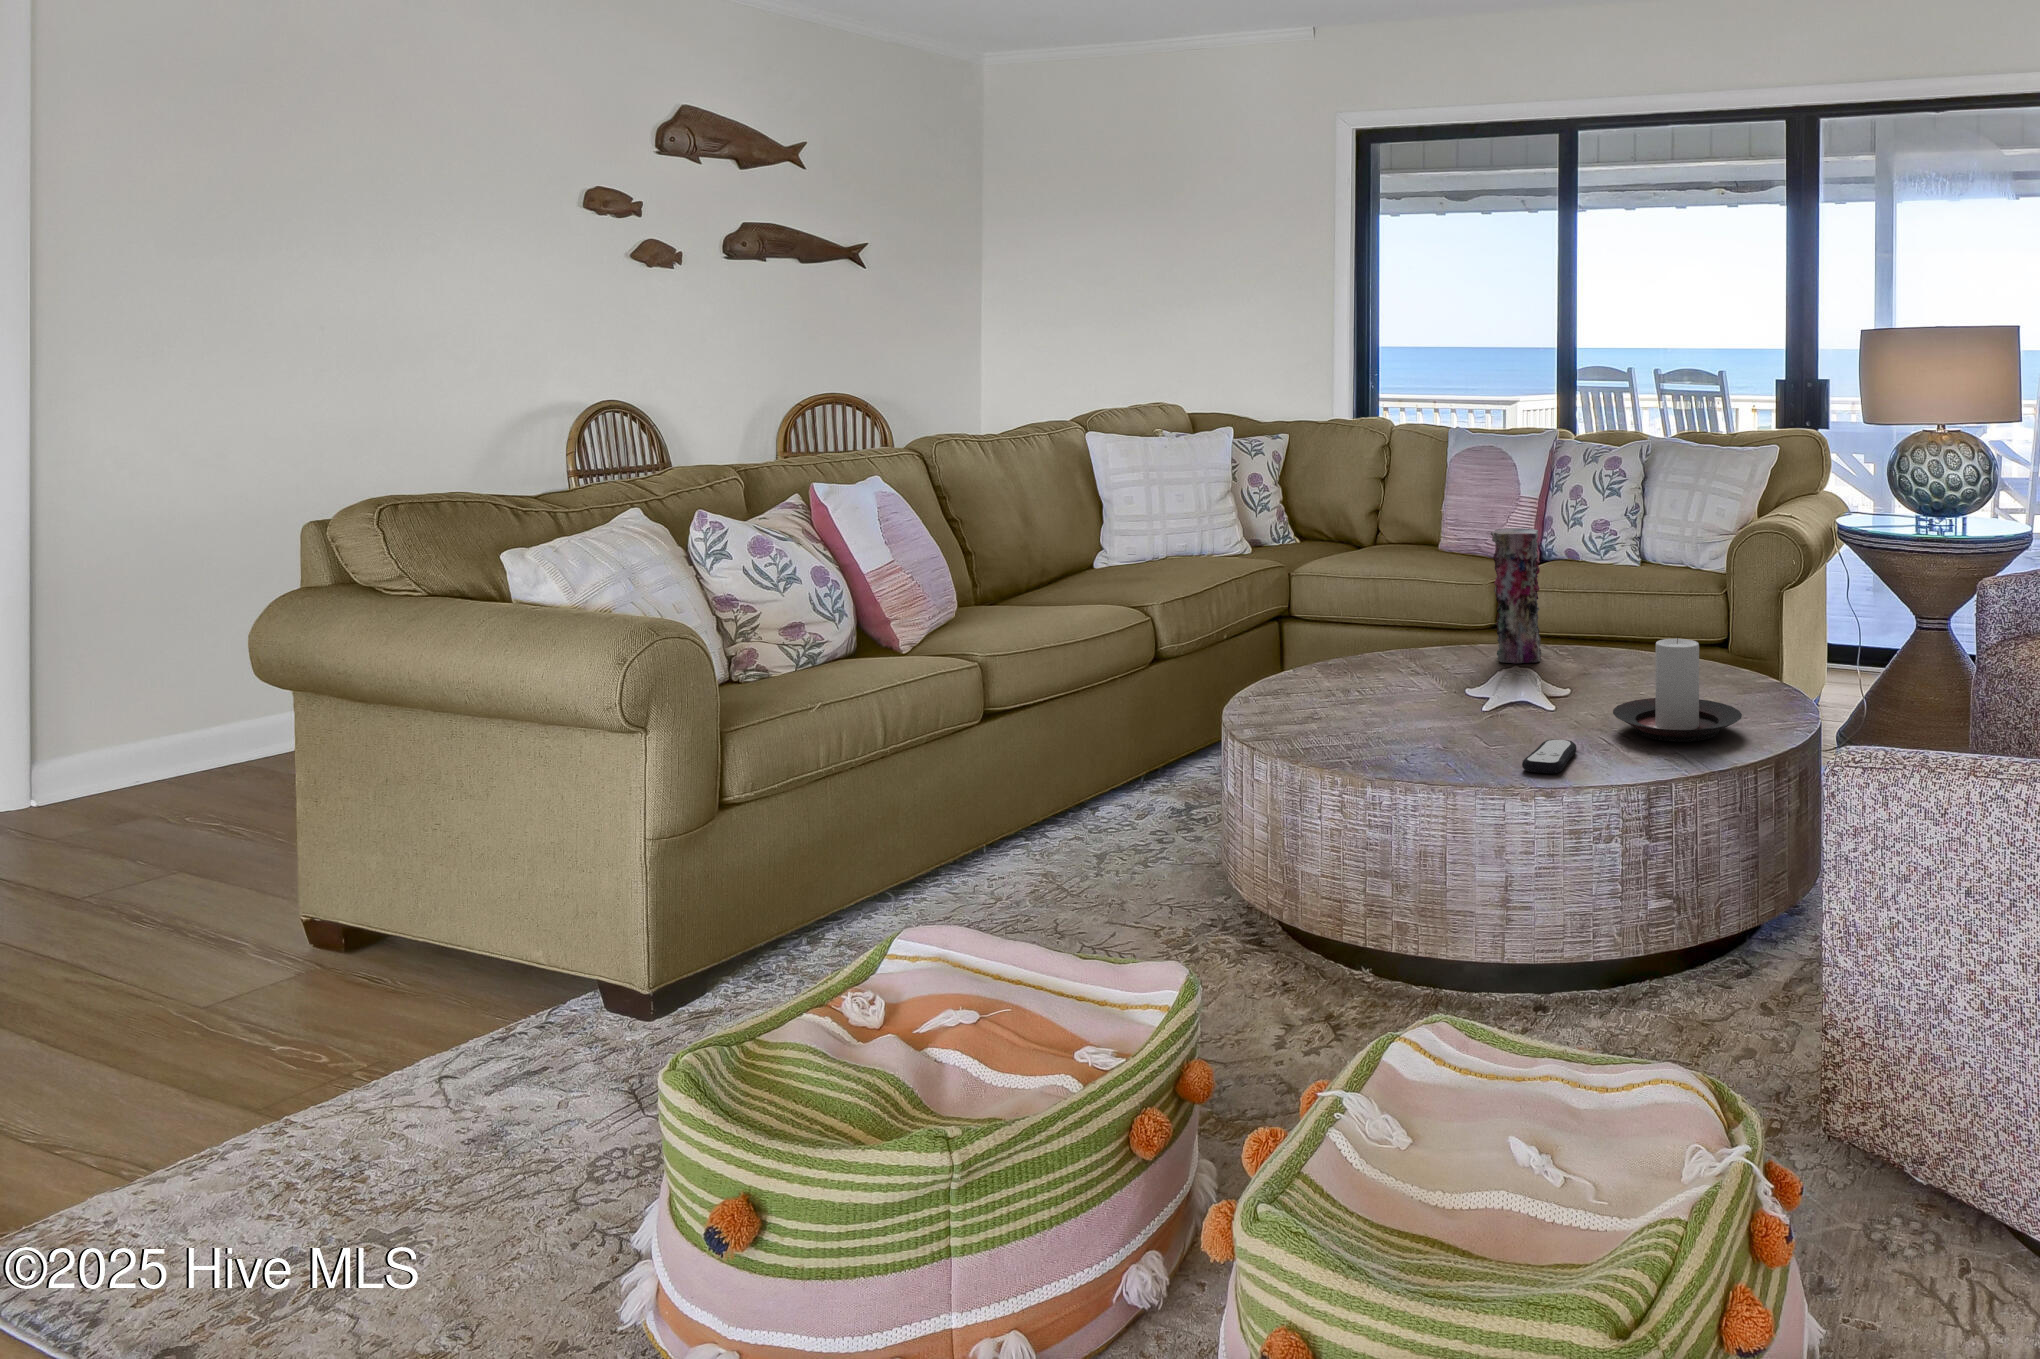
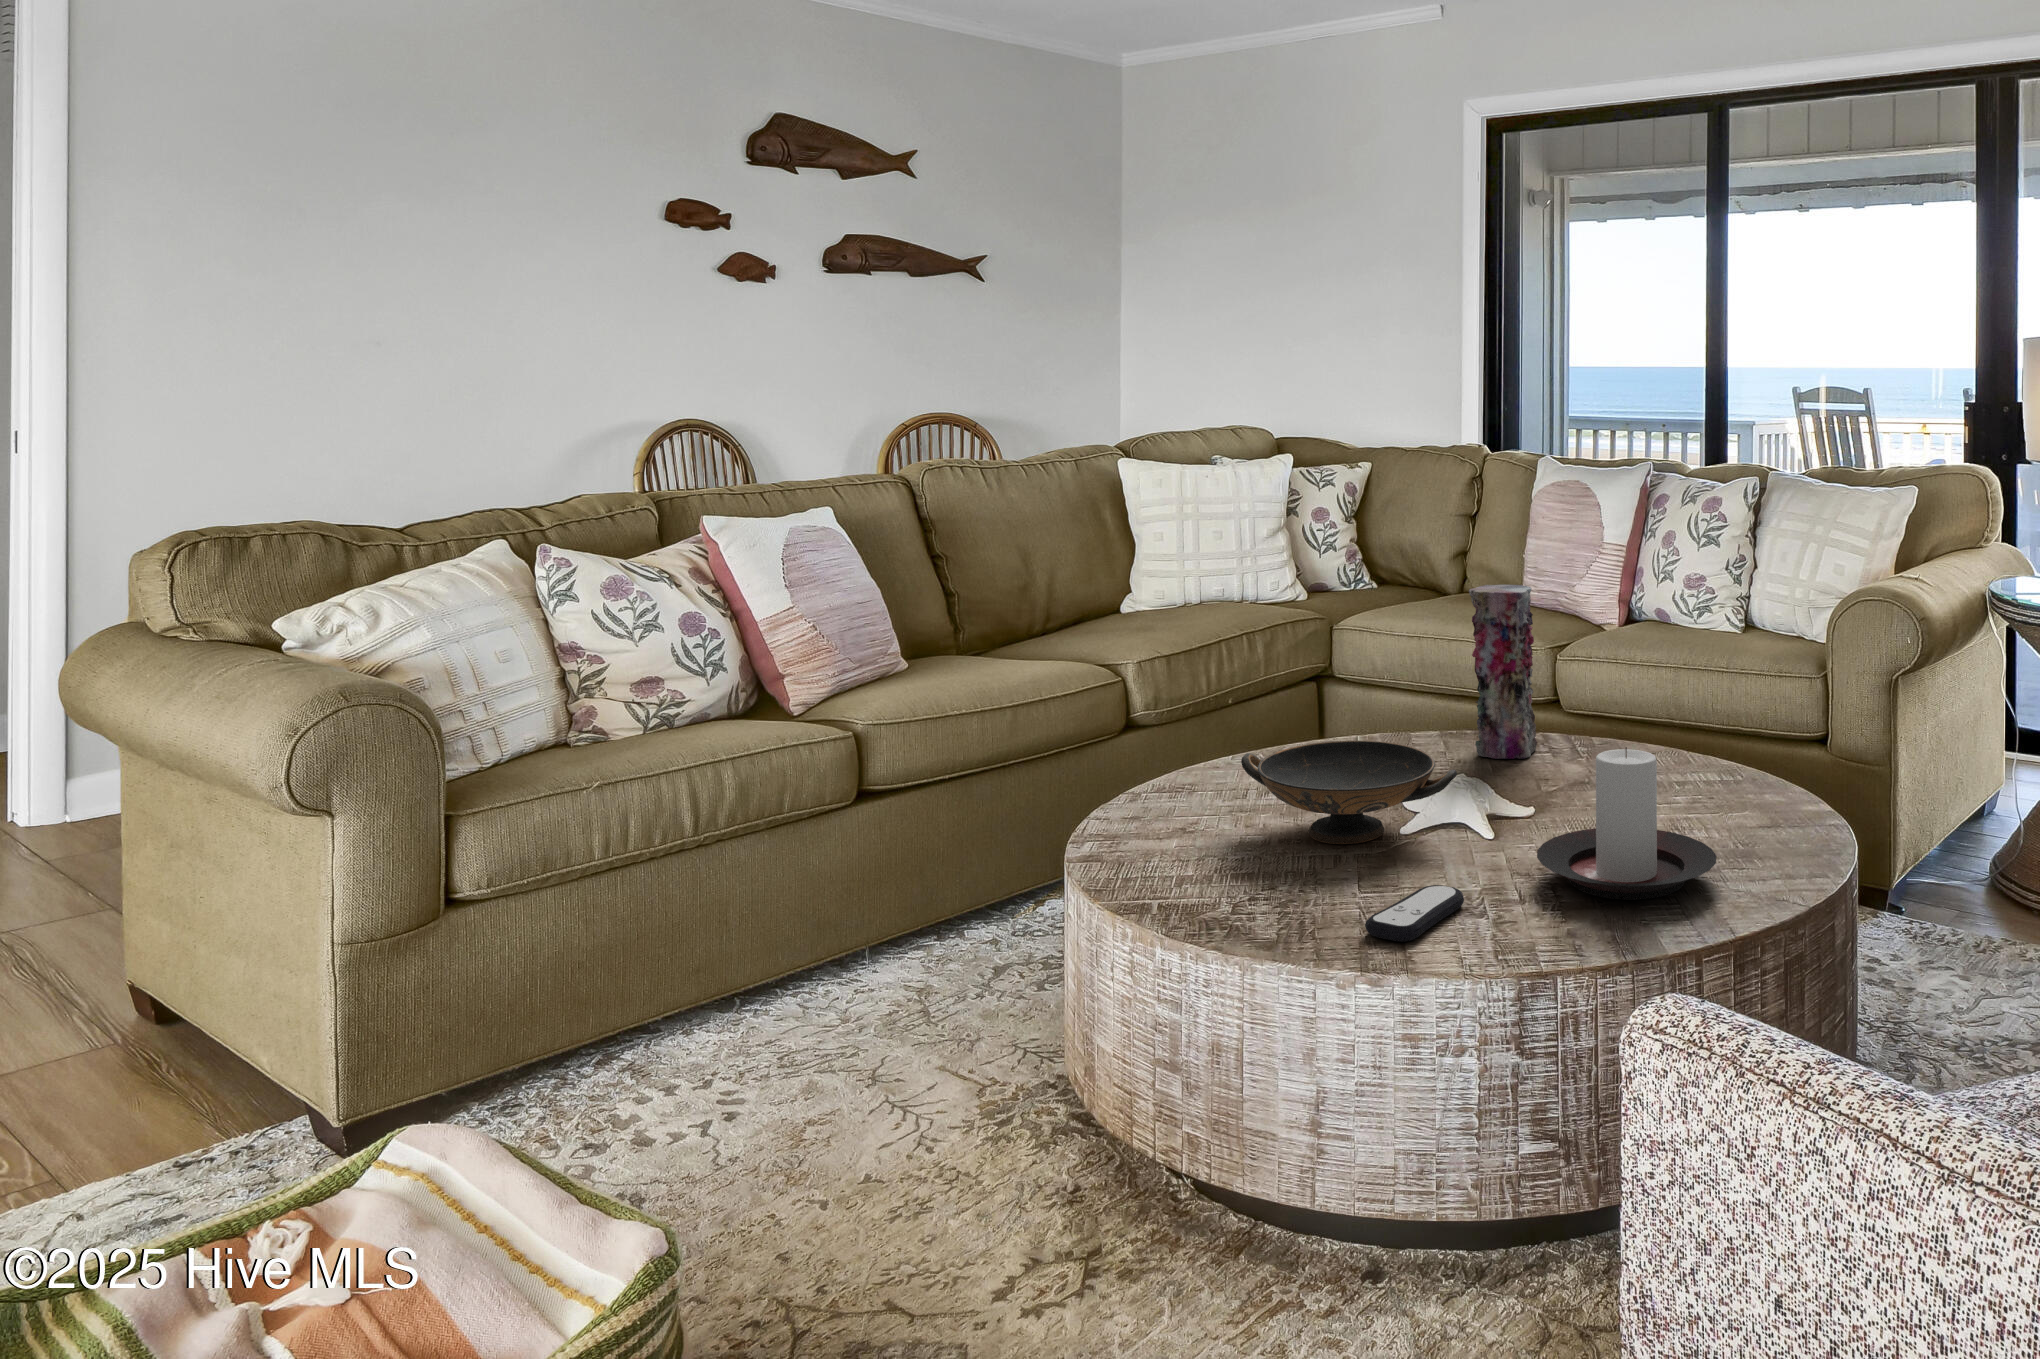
decorative bowl: none [1363,648,1535,722] -> present [1241,740,1457,844]

